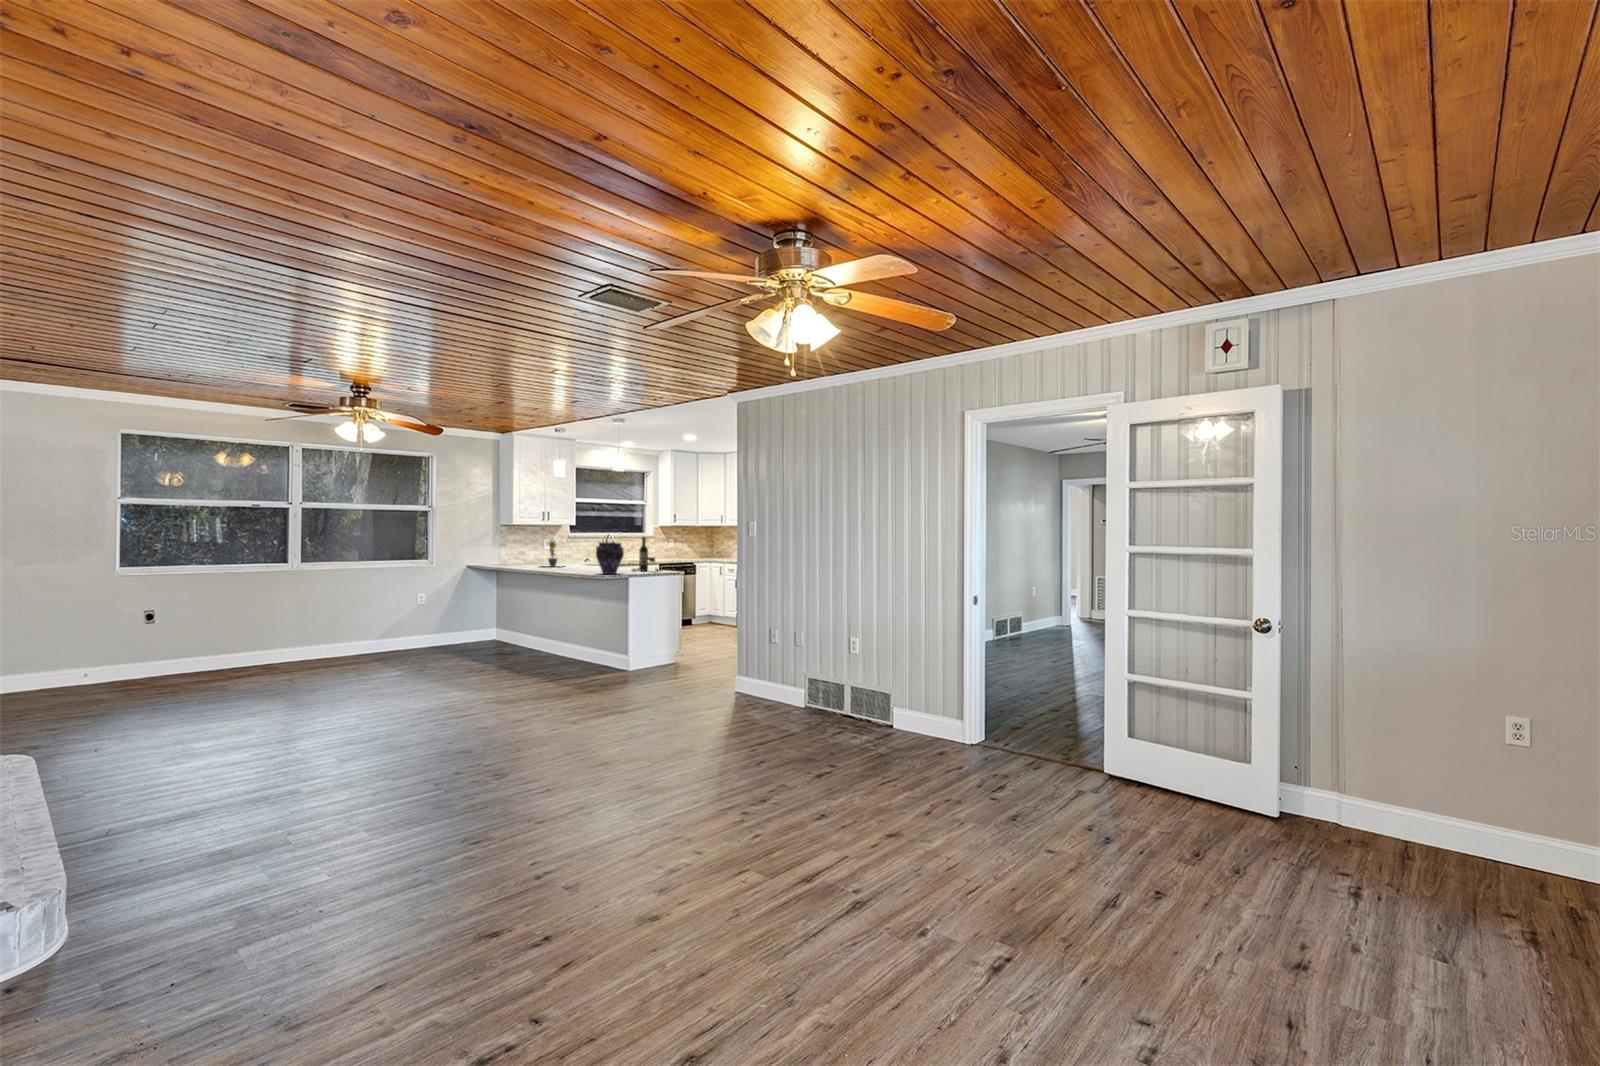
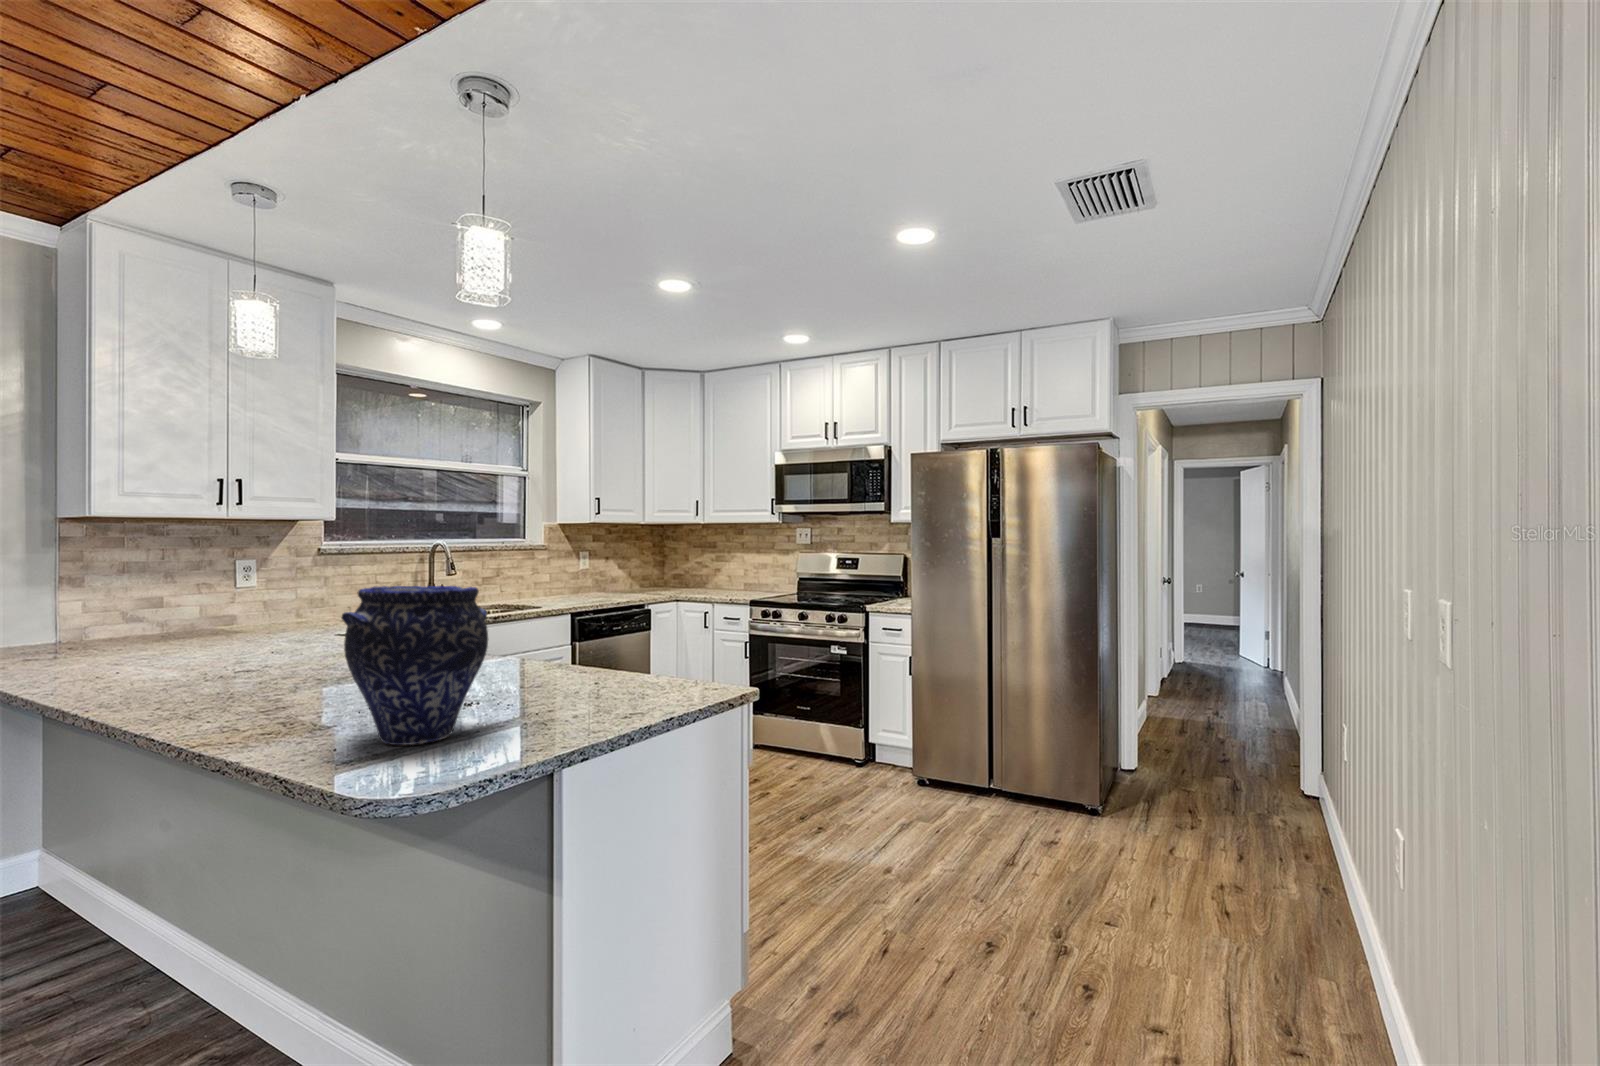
wine bottle: present [632,537,661,571] -> none [515,556,638,700]
potted plant: present [548,541,557,567] -> none [161,567,287,660]

